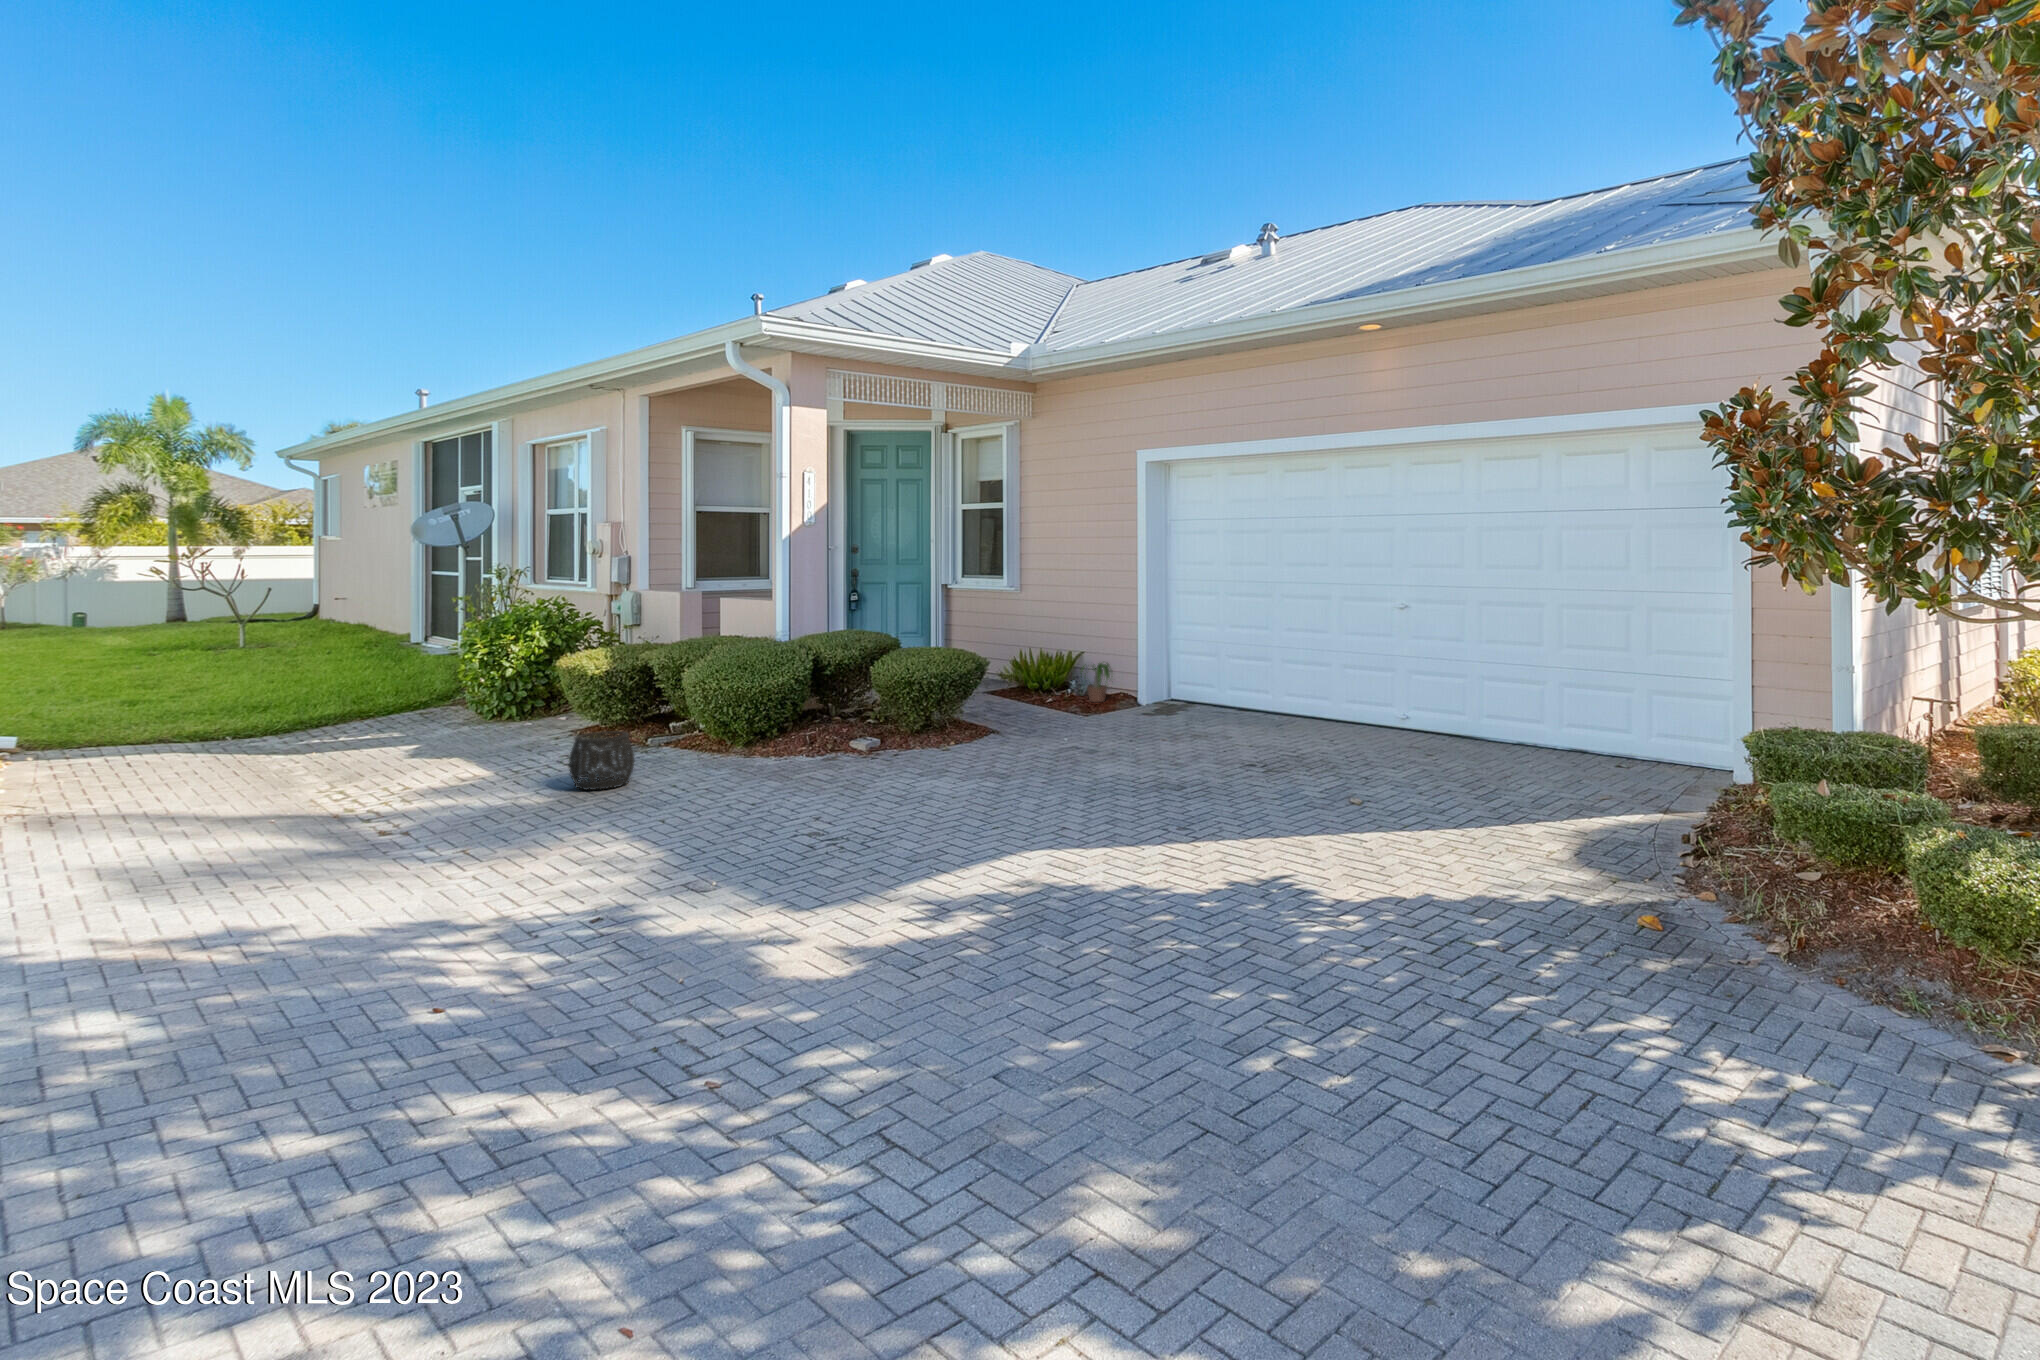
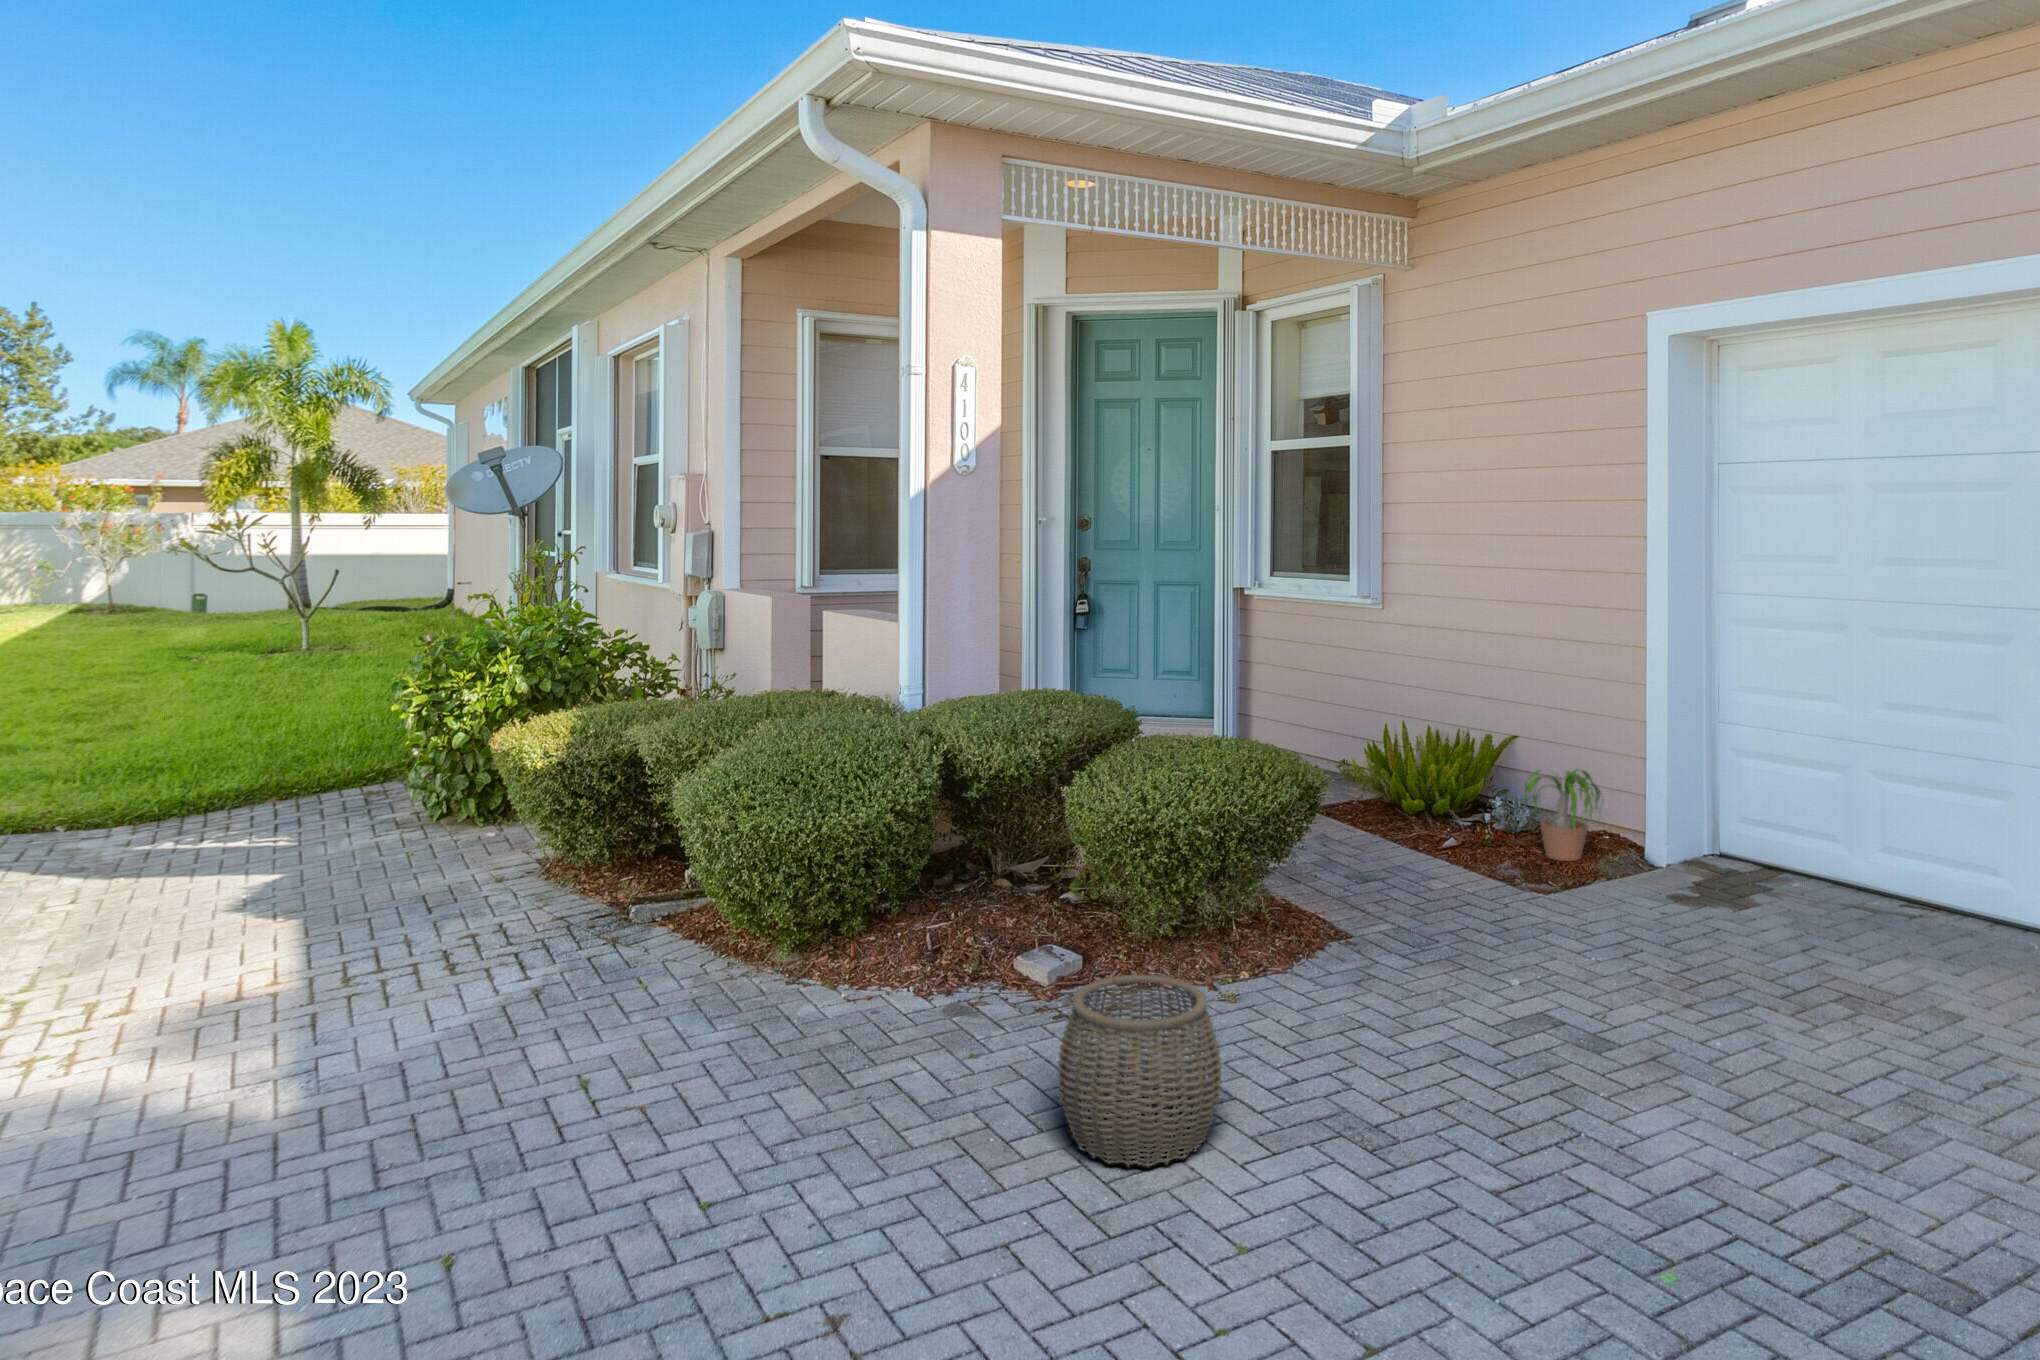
woven basket: present [569,731,635,790] -> present [1058,975,1222,1167]

